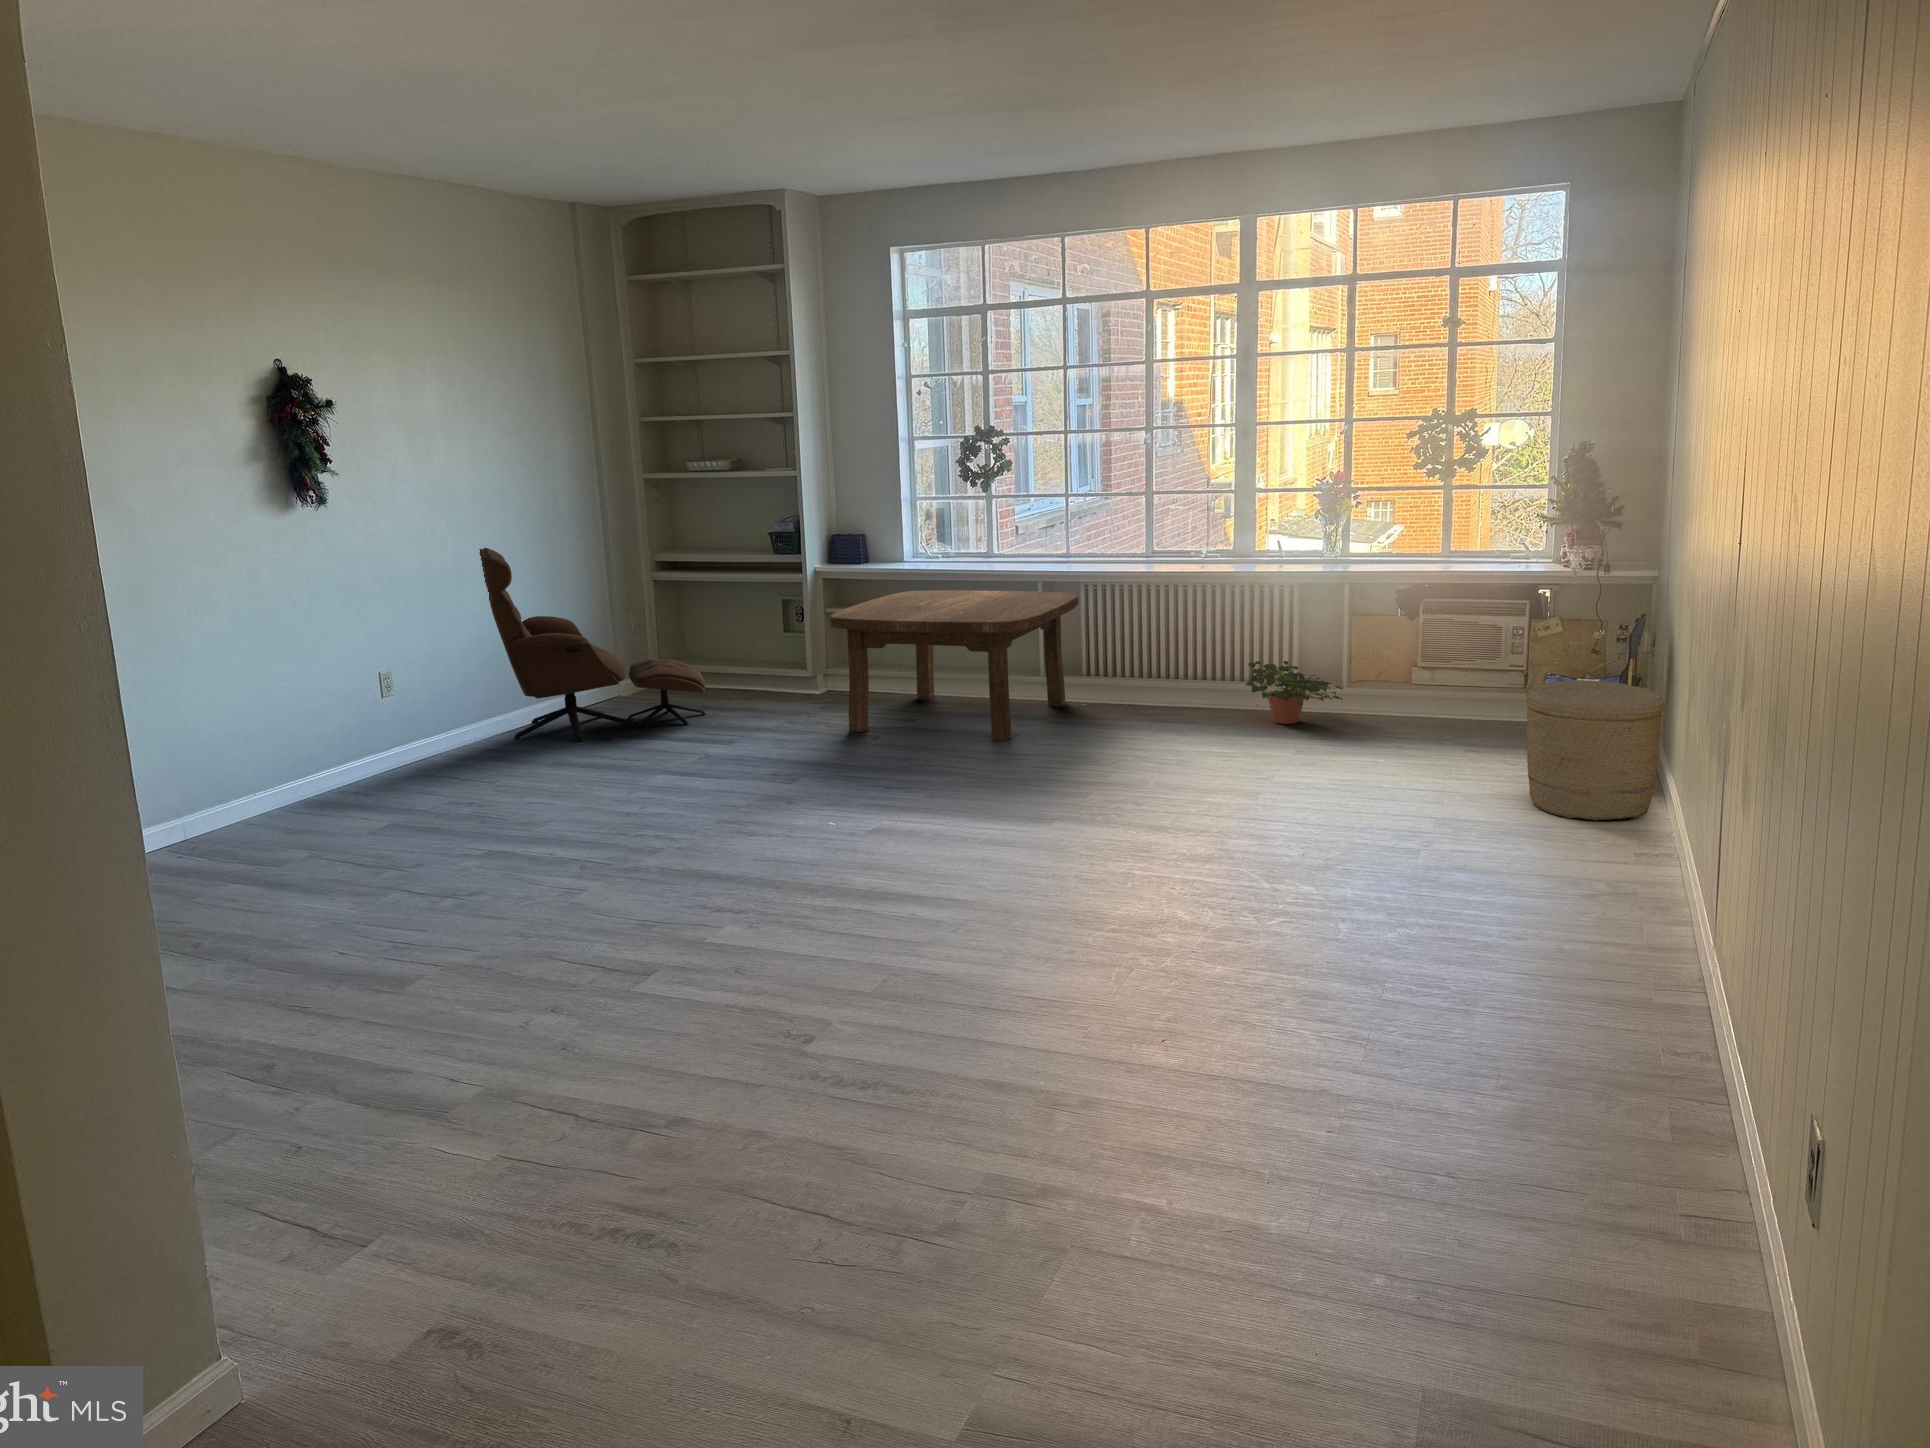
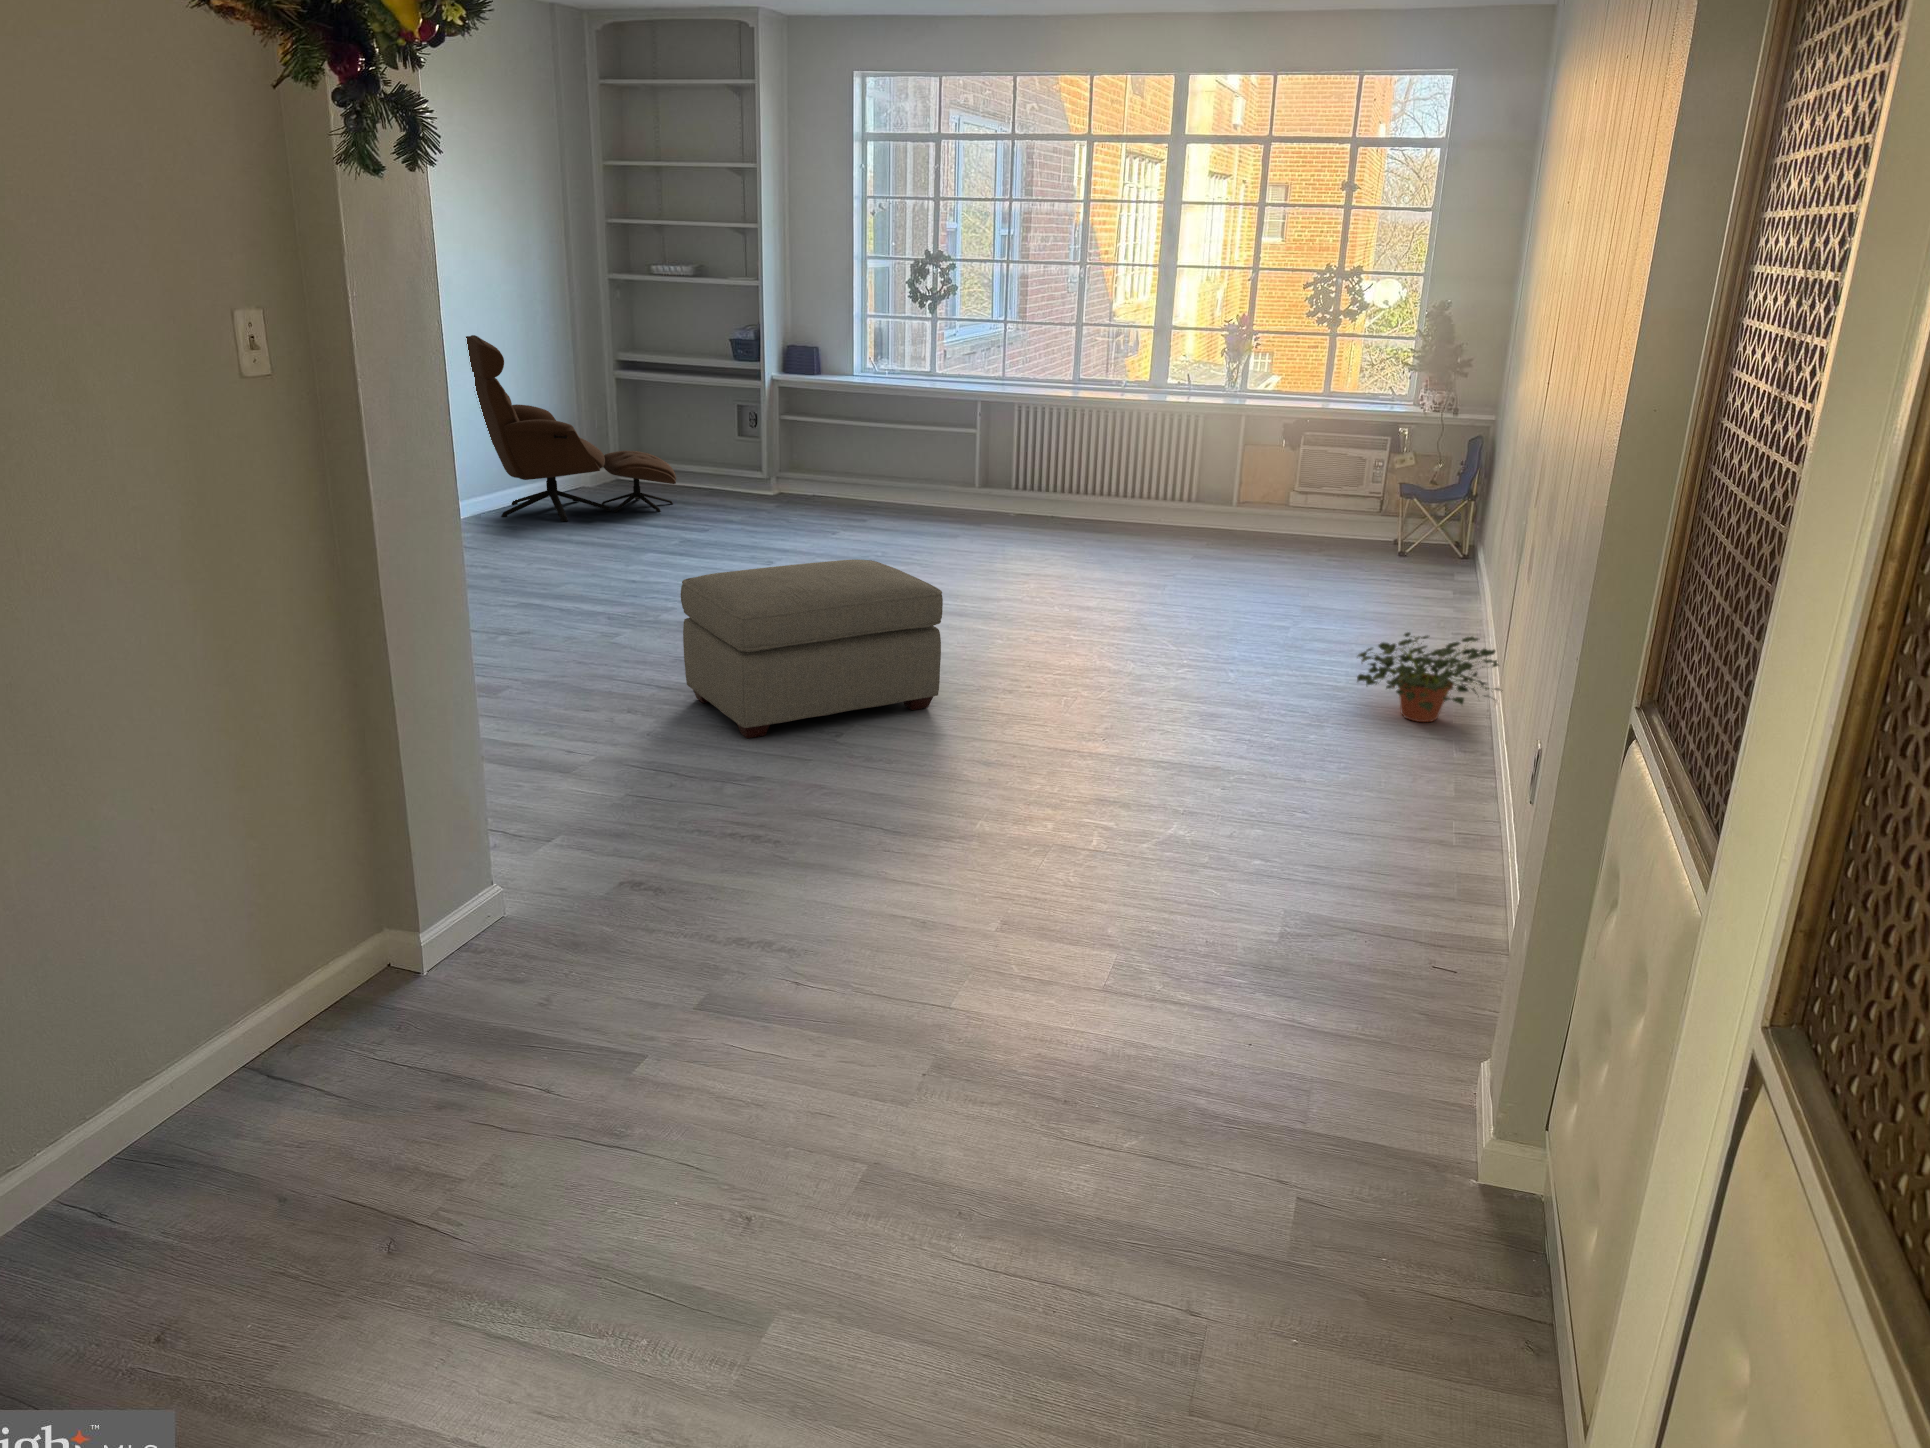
coffee table: present [830,590,1078,741] -> none [796,401,1013,536]
potted plant: present [1246,661,1343,724] -> present [1357,632,1500,722]
woven basket: present [1526,680,1665,820] -> none [1383,499,1493,609]
ottoman: none [603,802,923,1050] -> present [681,559,943,738]

